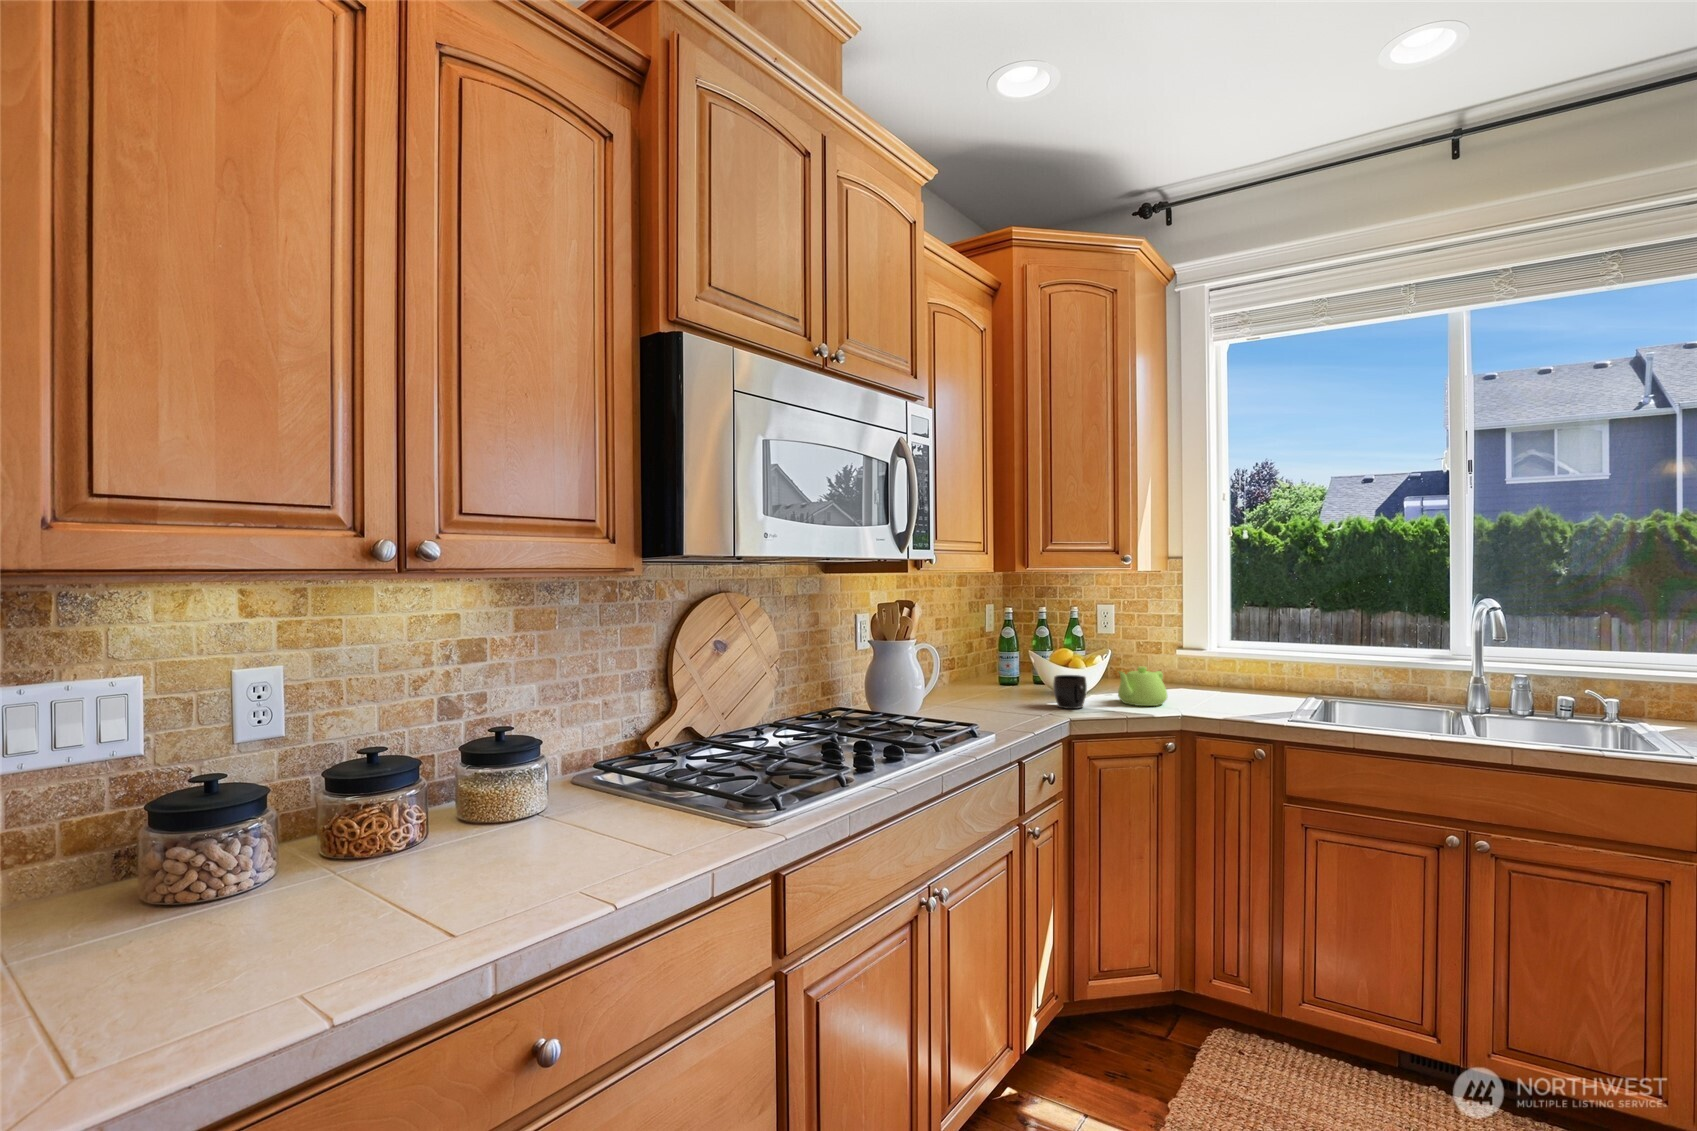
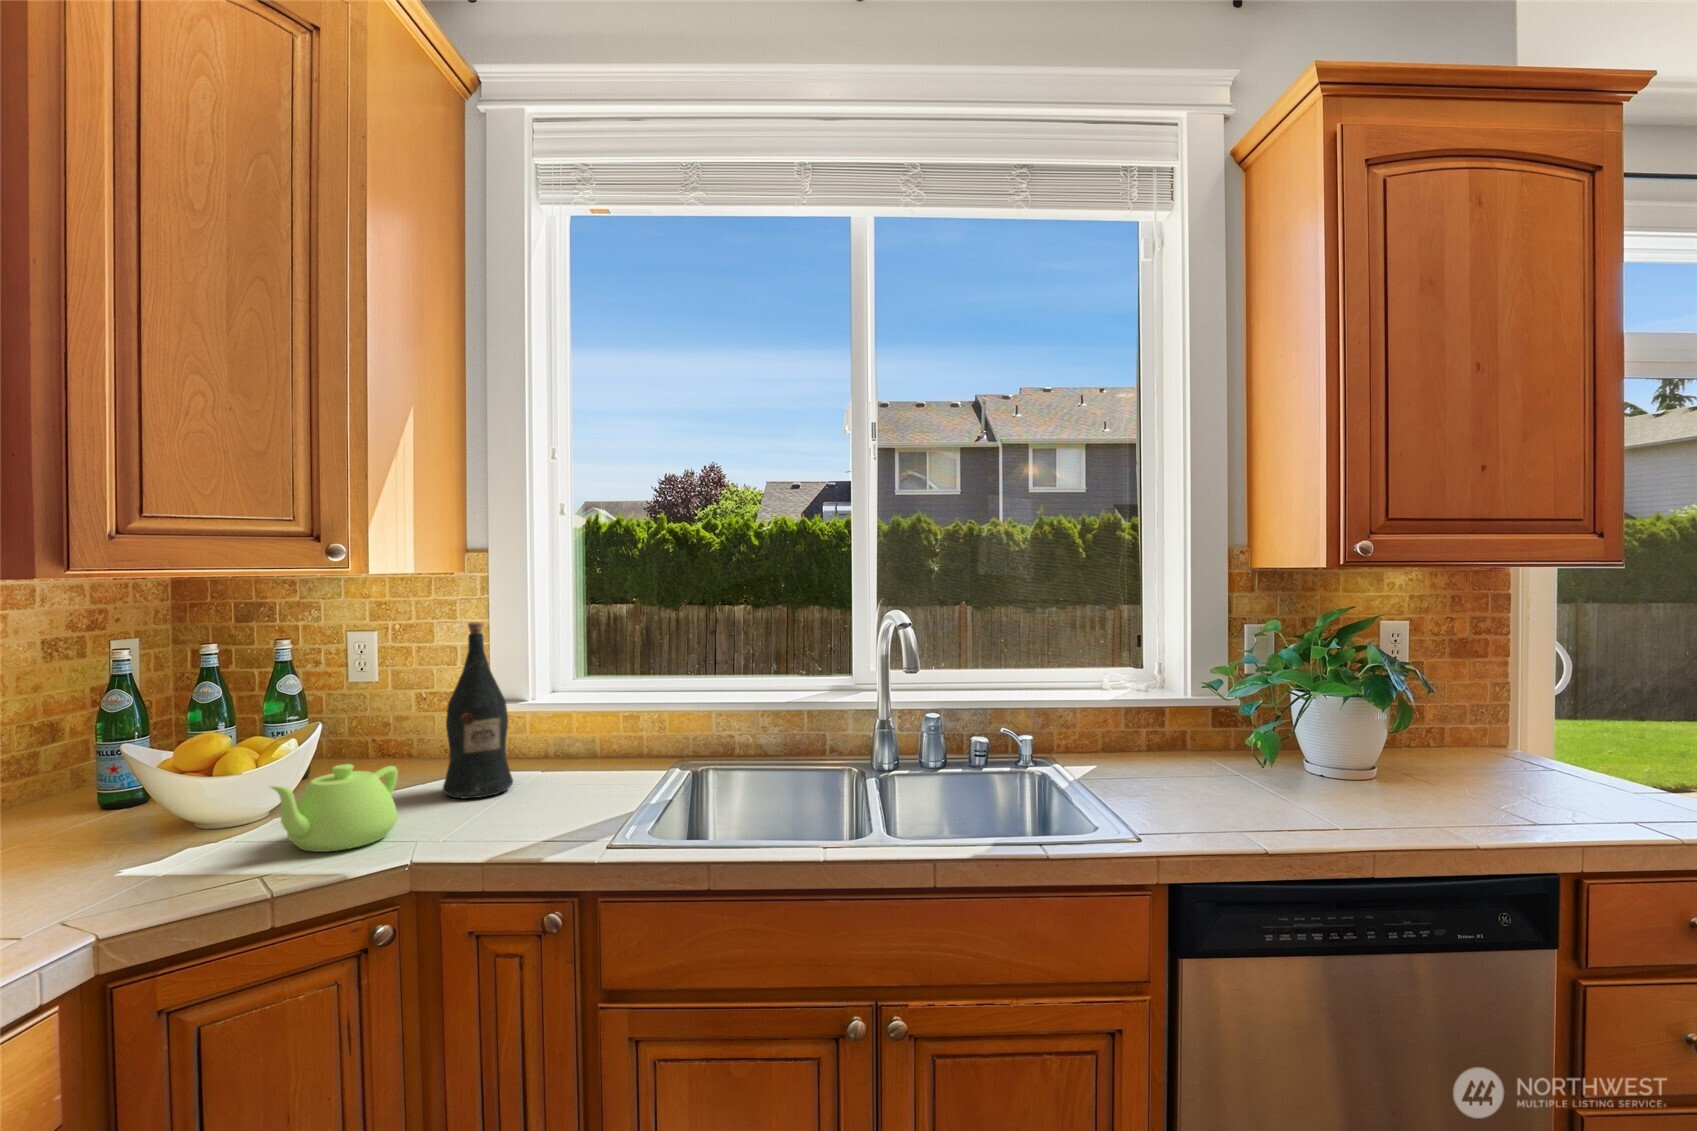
wine bottle: none [1174,600,1214,696] -> present [443,622,513,798]
mug: present [1053,675,1087,709] -> none [81,809,179,899]

